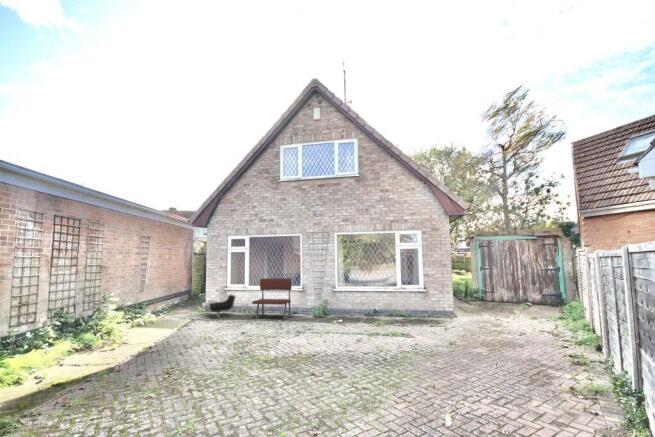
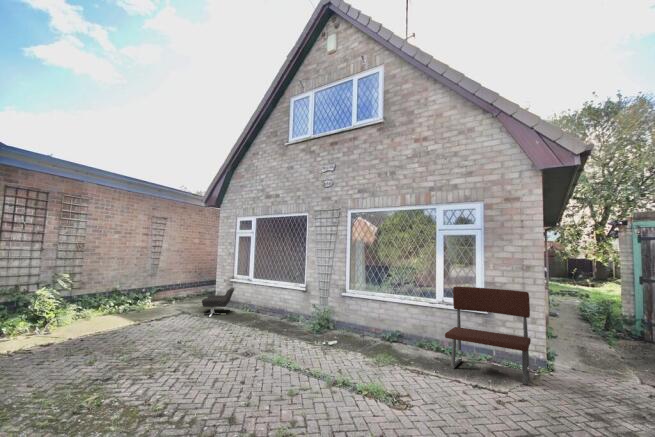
bench: present [252,278,291,319] -> present [445,287,531,385]

